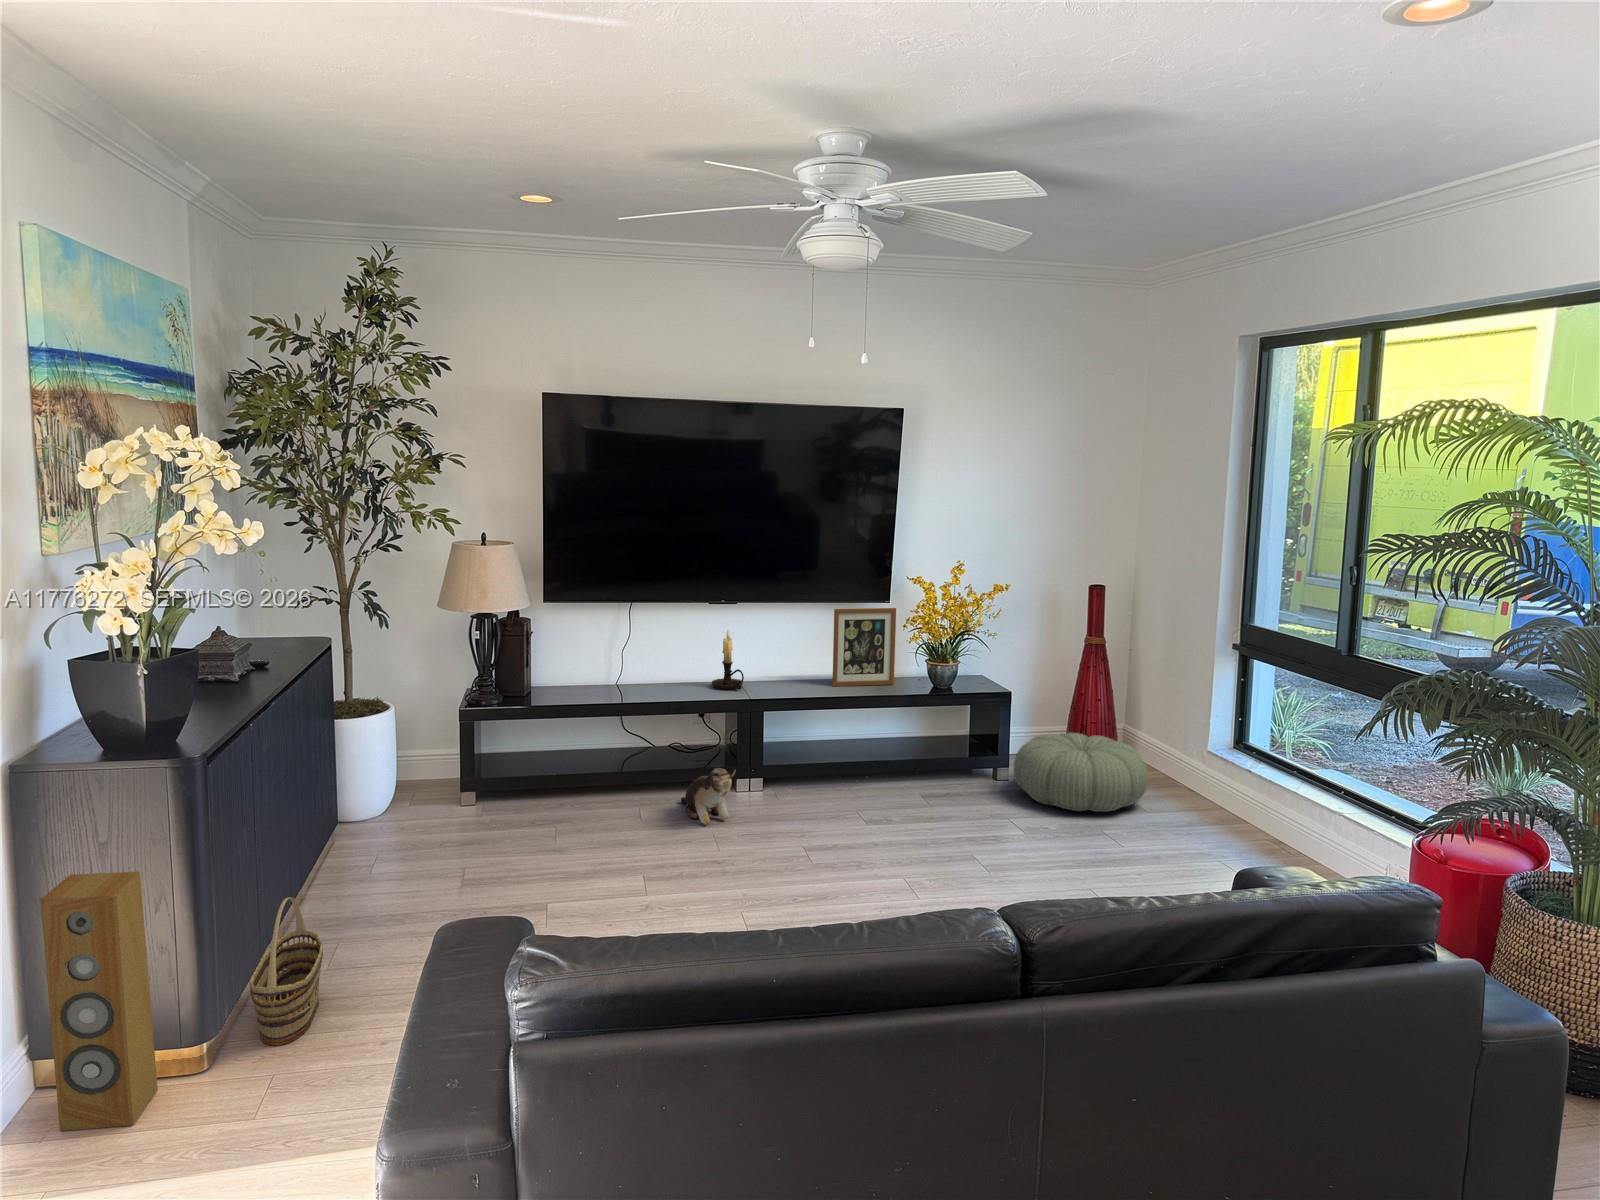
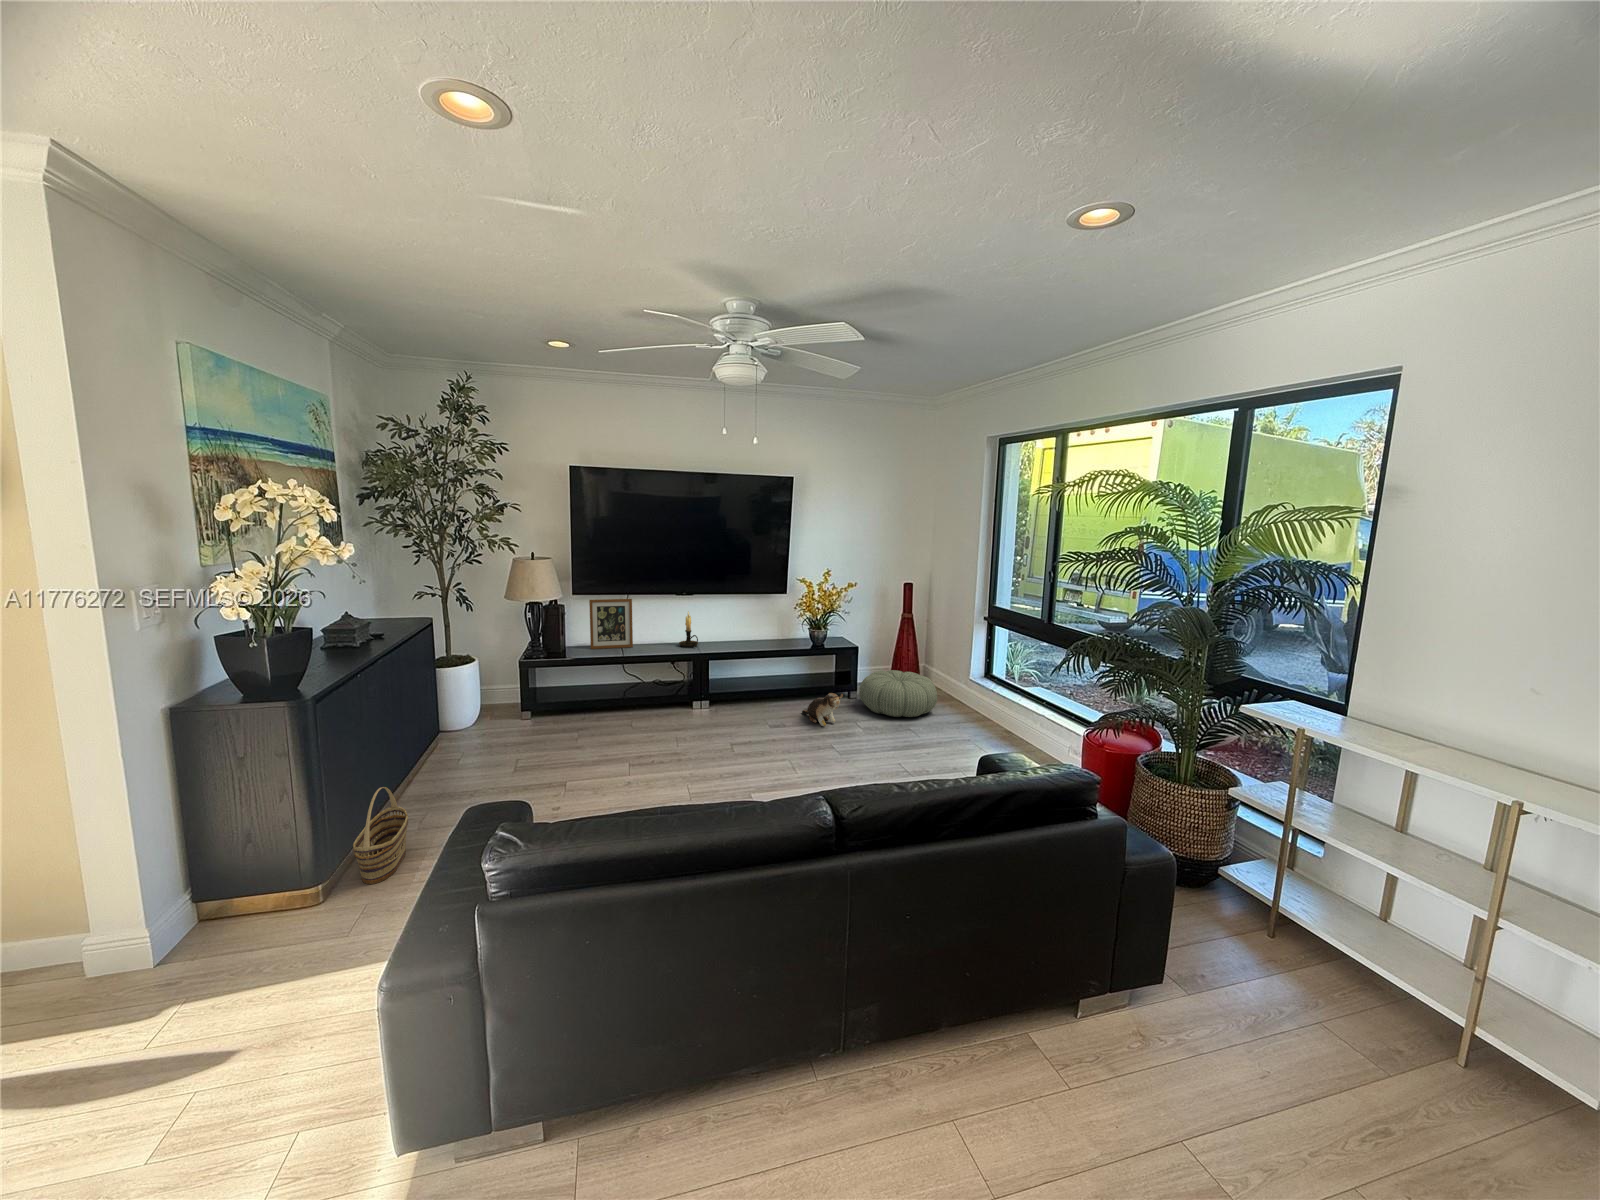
picture frame: present [832,608,896,686] -> present [589,599,633,649]
plush toy: present [681,768,736,825] -> present [802,693,843,726]
speaker: present [41,872,158,1131] -> none [188,776,284,951]

